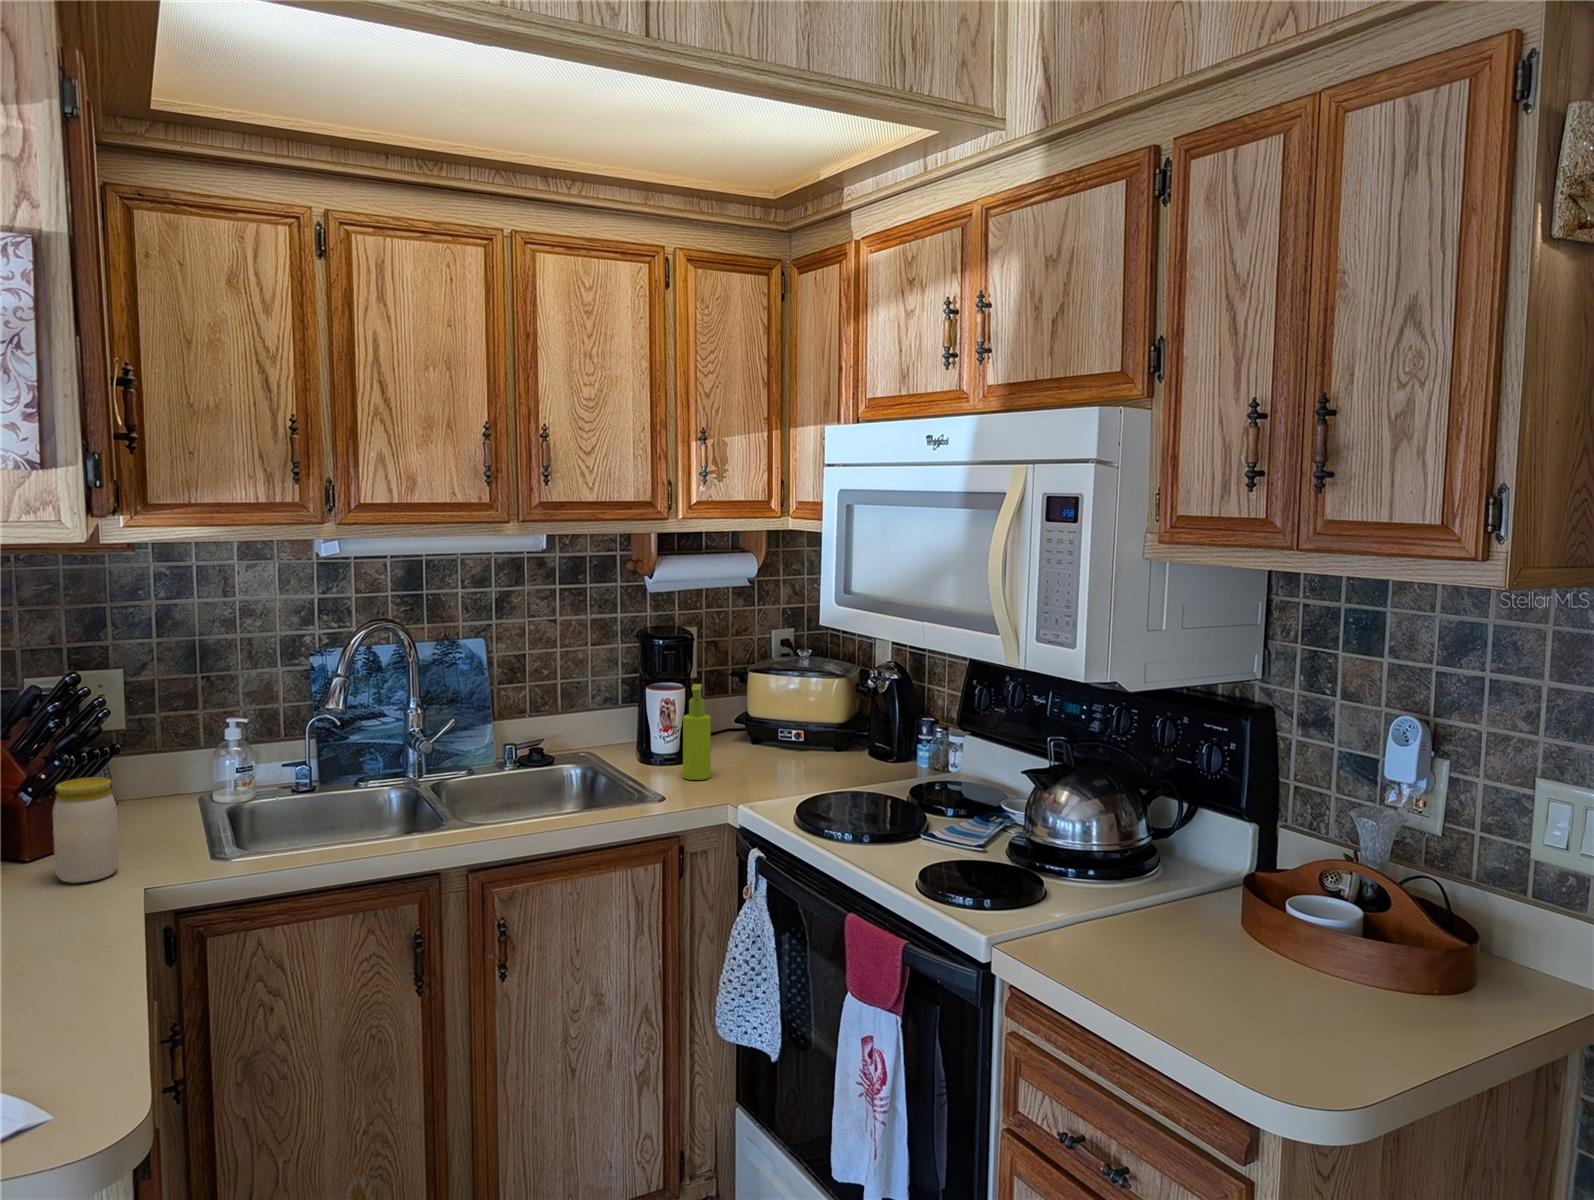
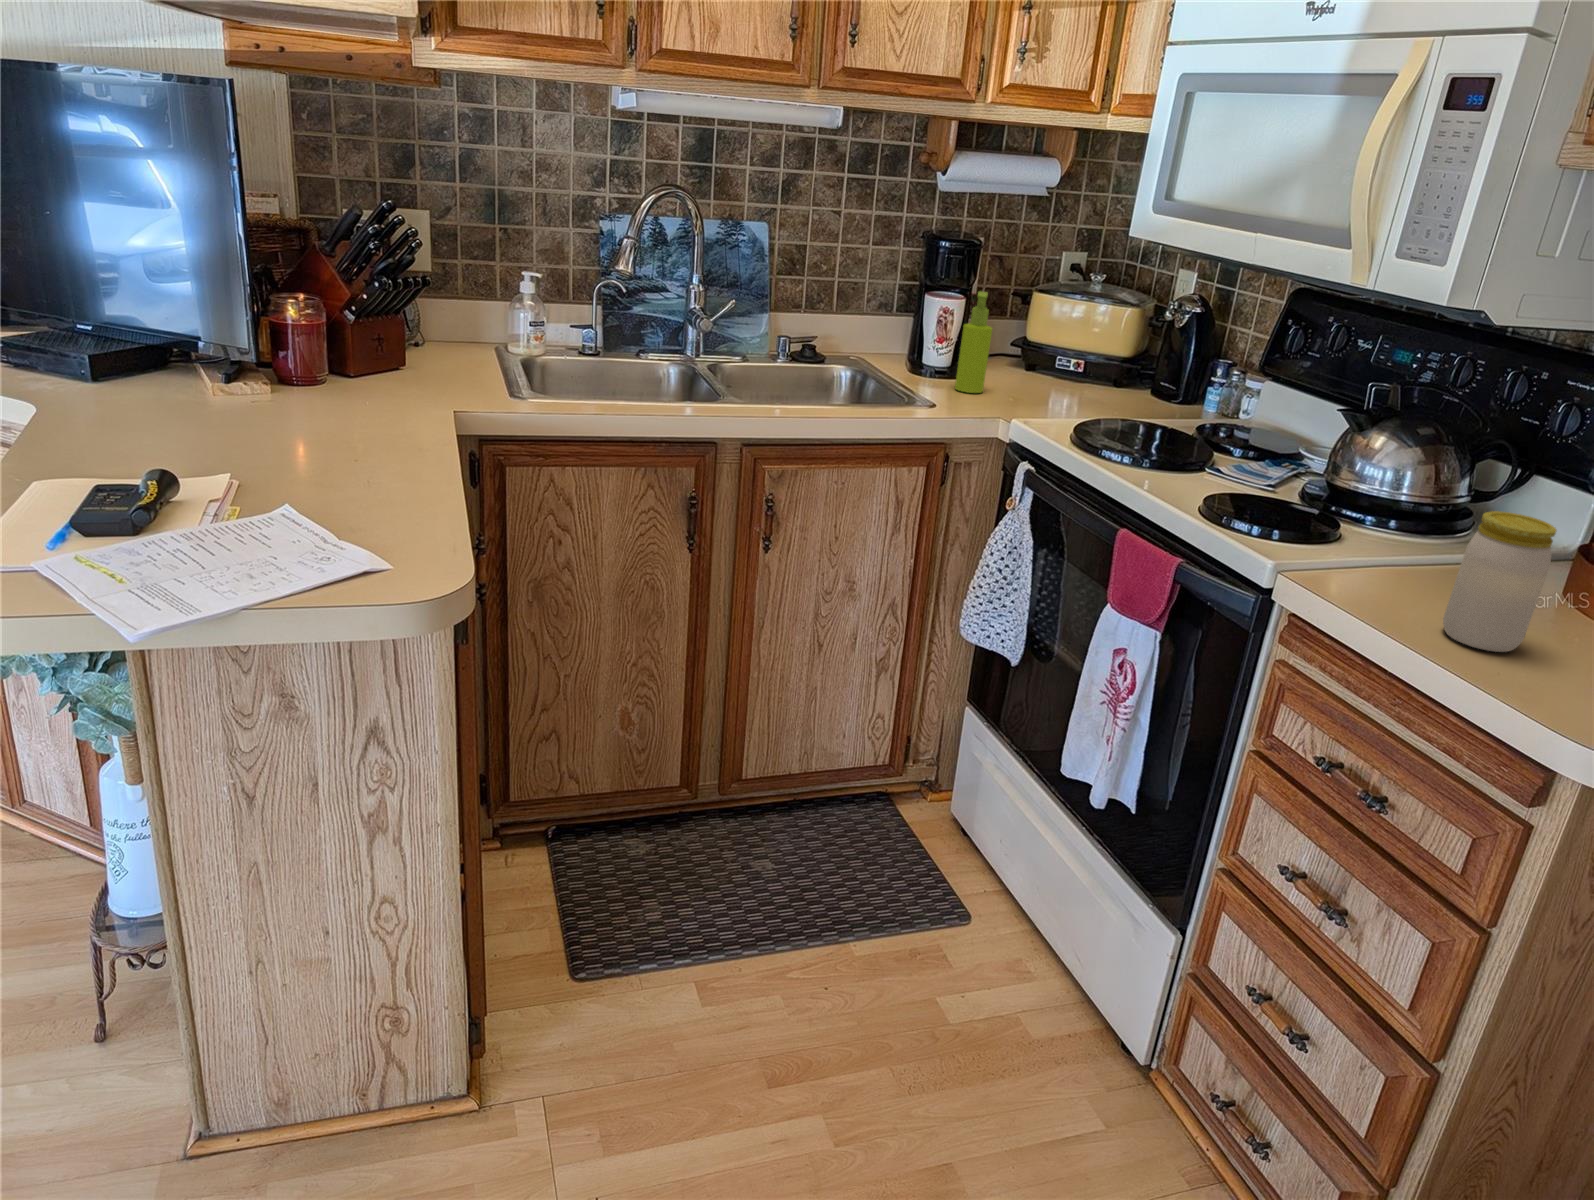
jar: present [52,777,119,883] -> present [1443,511,1557,652]

